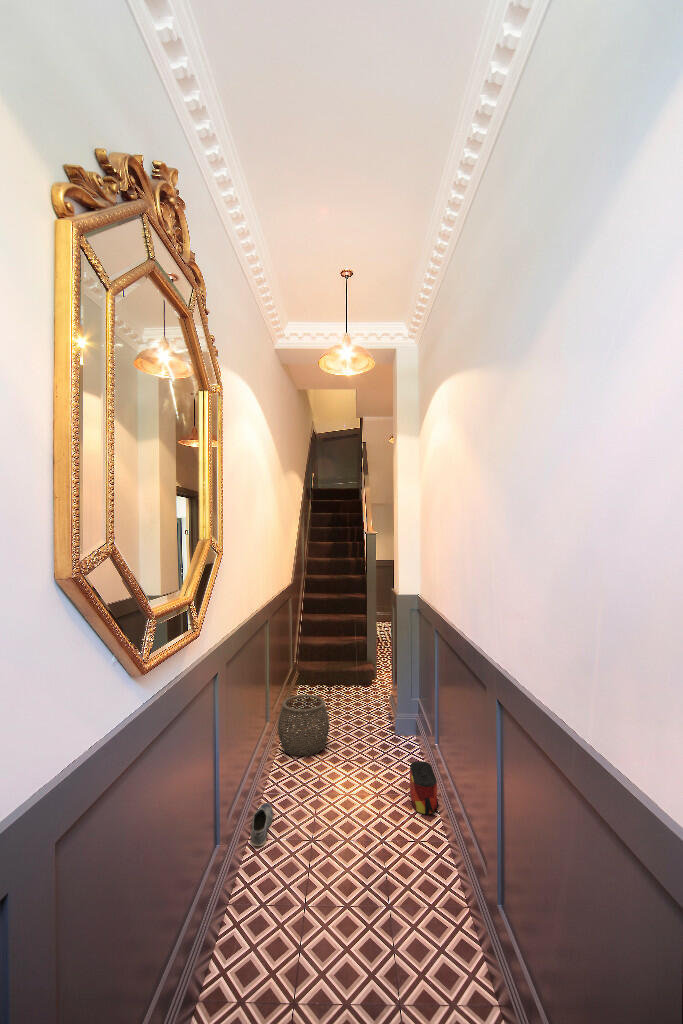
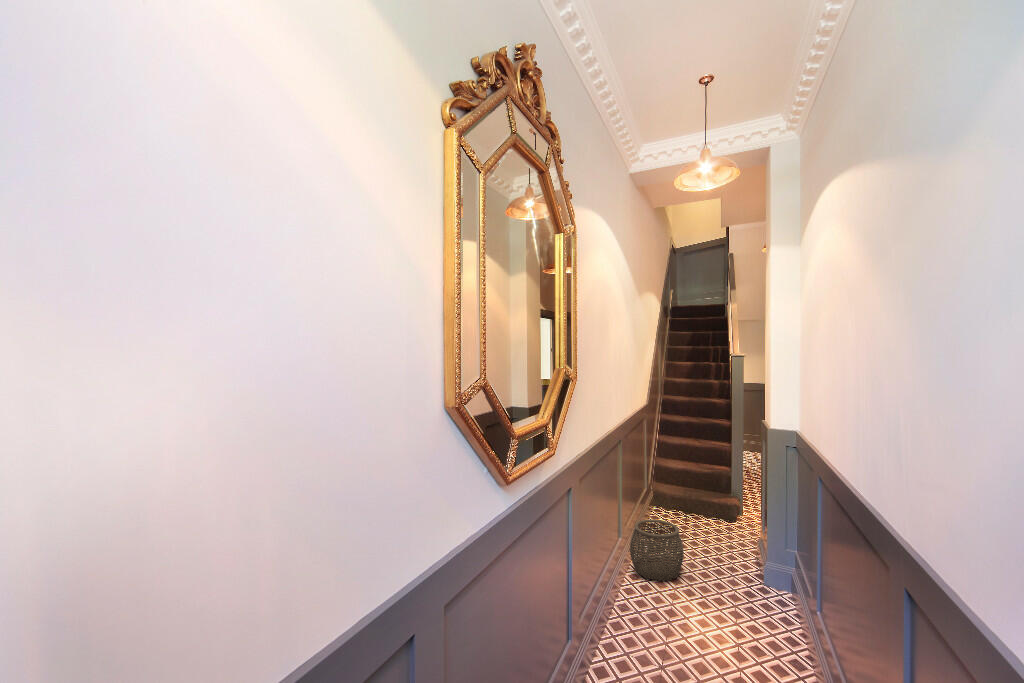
bag: present [410,761,438,815] -> none [772,608,804,667]
shoe: present [250,803,273,846] -> none [601,617,623,655]

